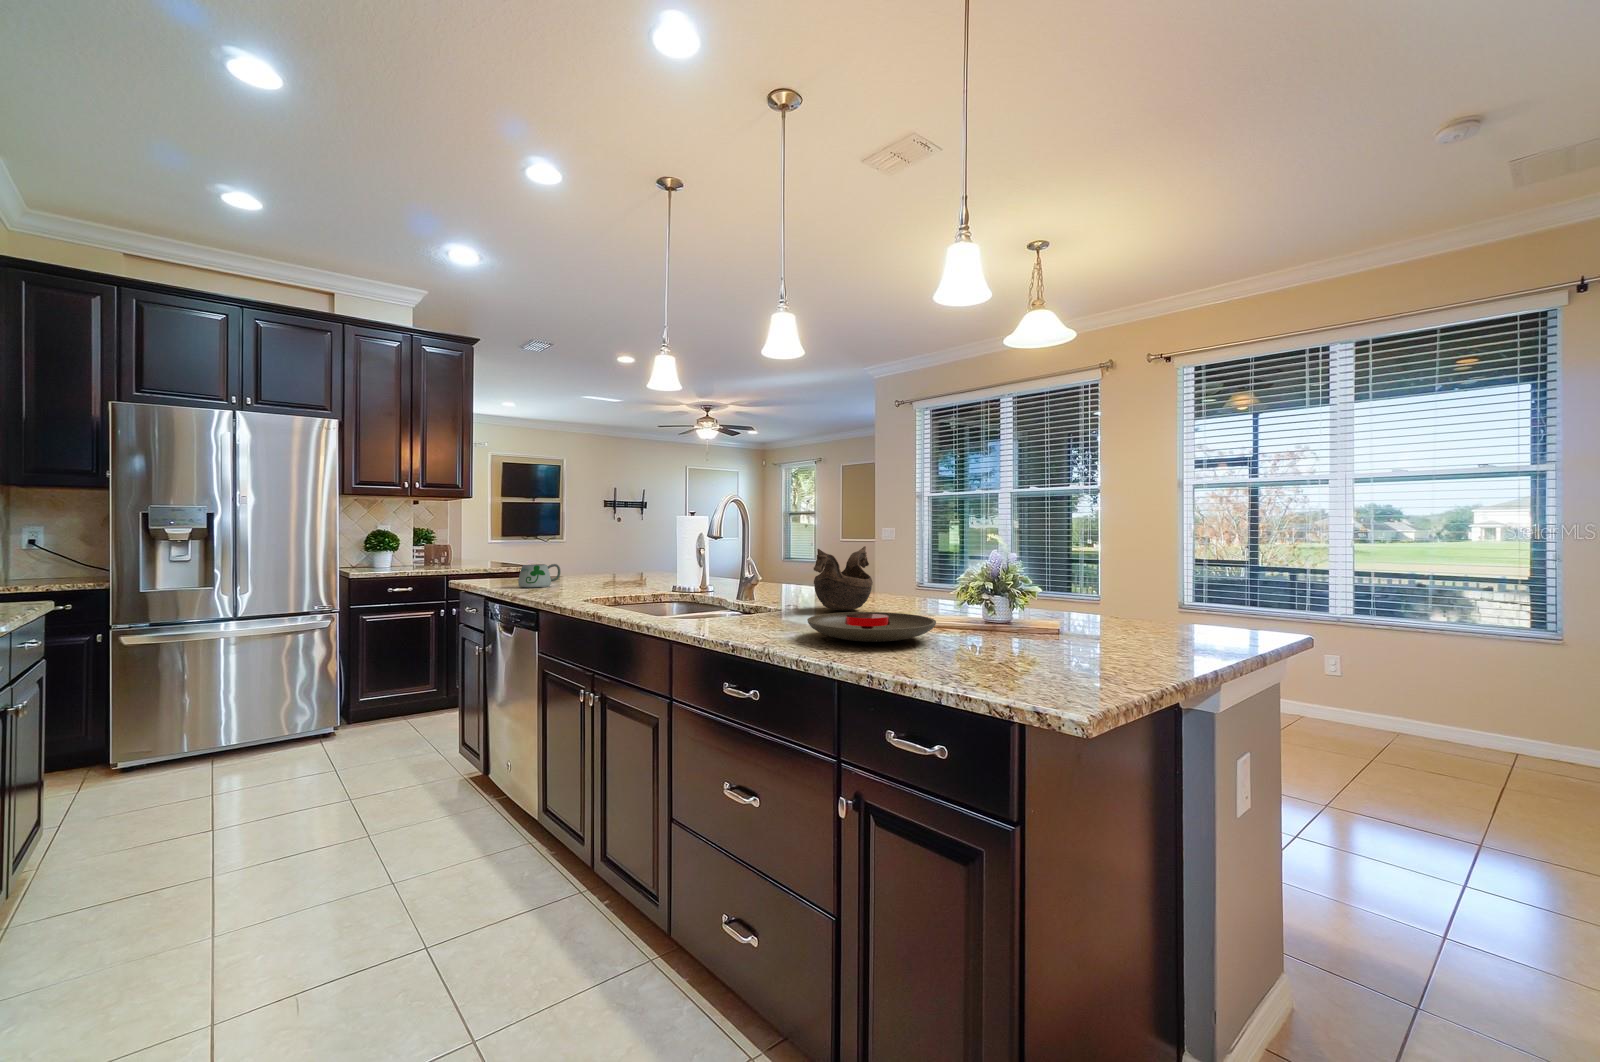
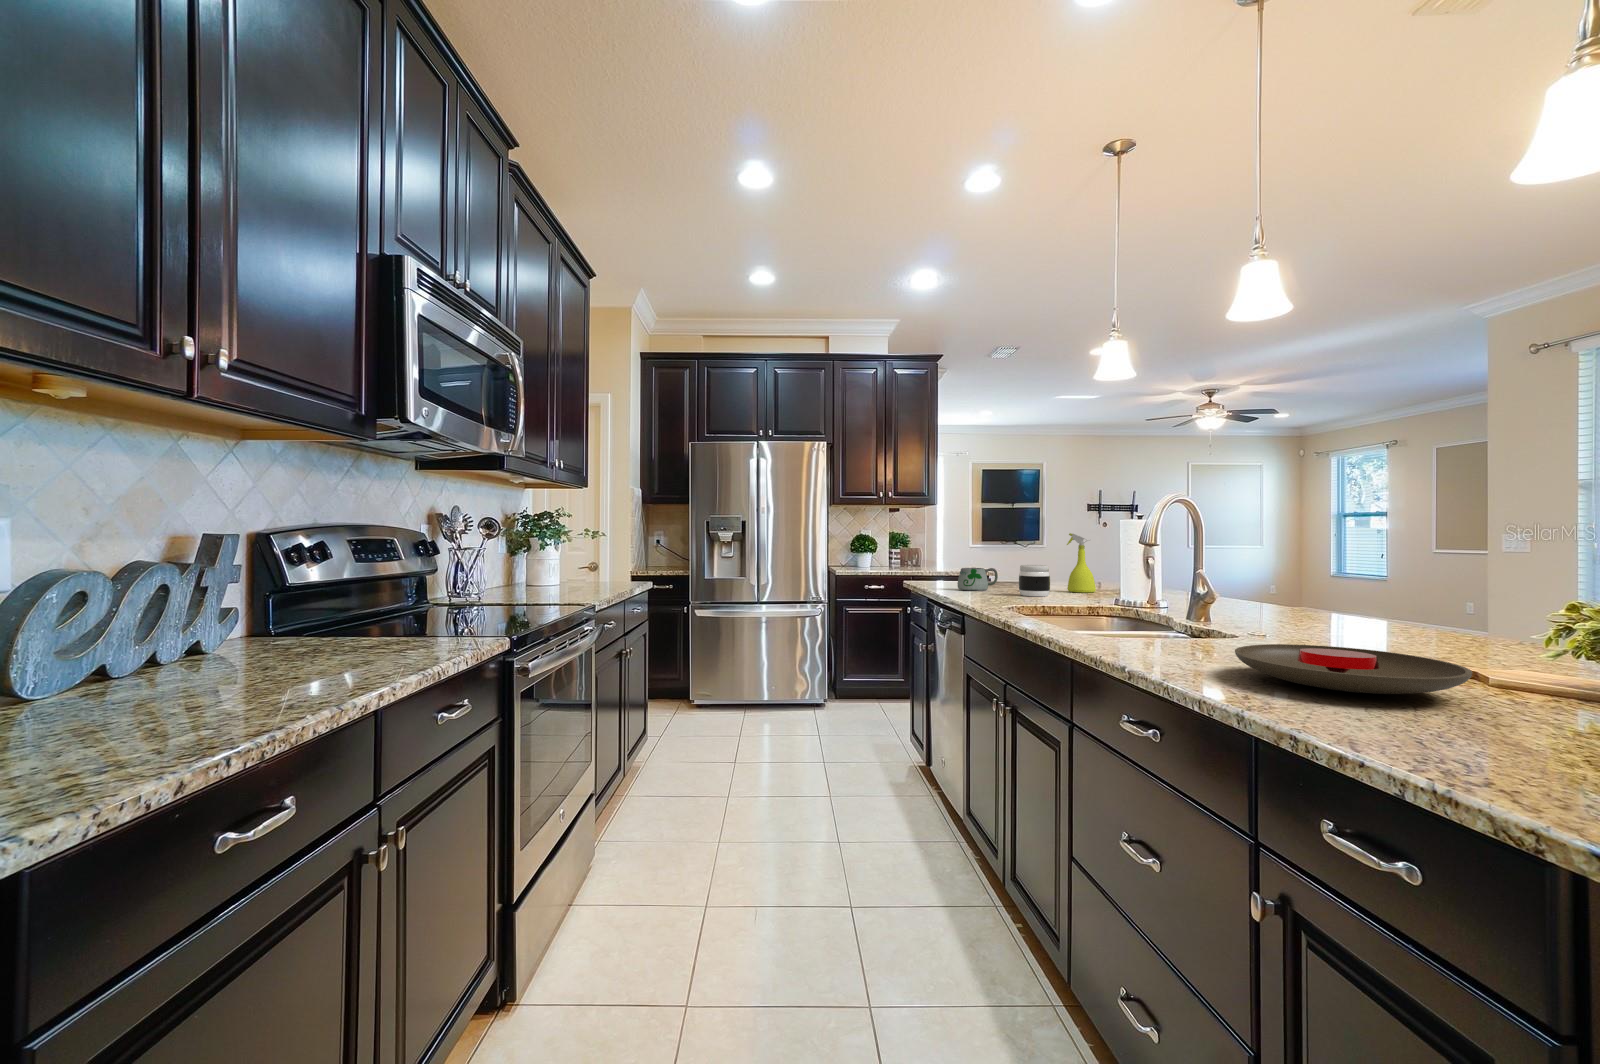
spray bottle: none [627,529,653,584] -> present [1067,533,1096,593]
decorative bowl: present [814,546,873,611] -> none [1276,556,1389,644]
jar: none [588,560,617,590] -> present [1019,565,1050,596]

